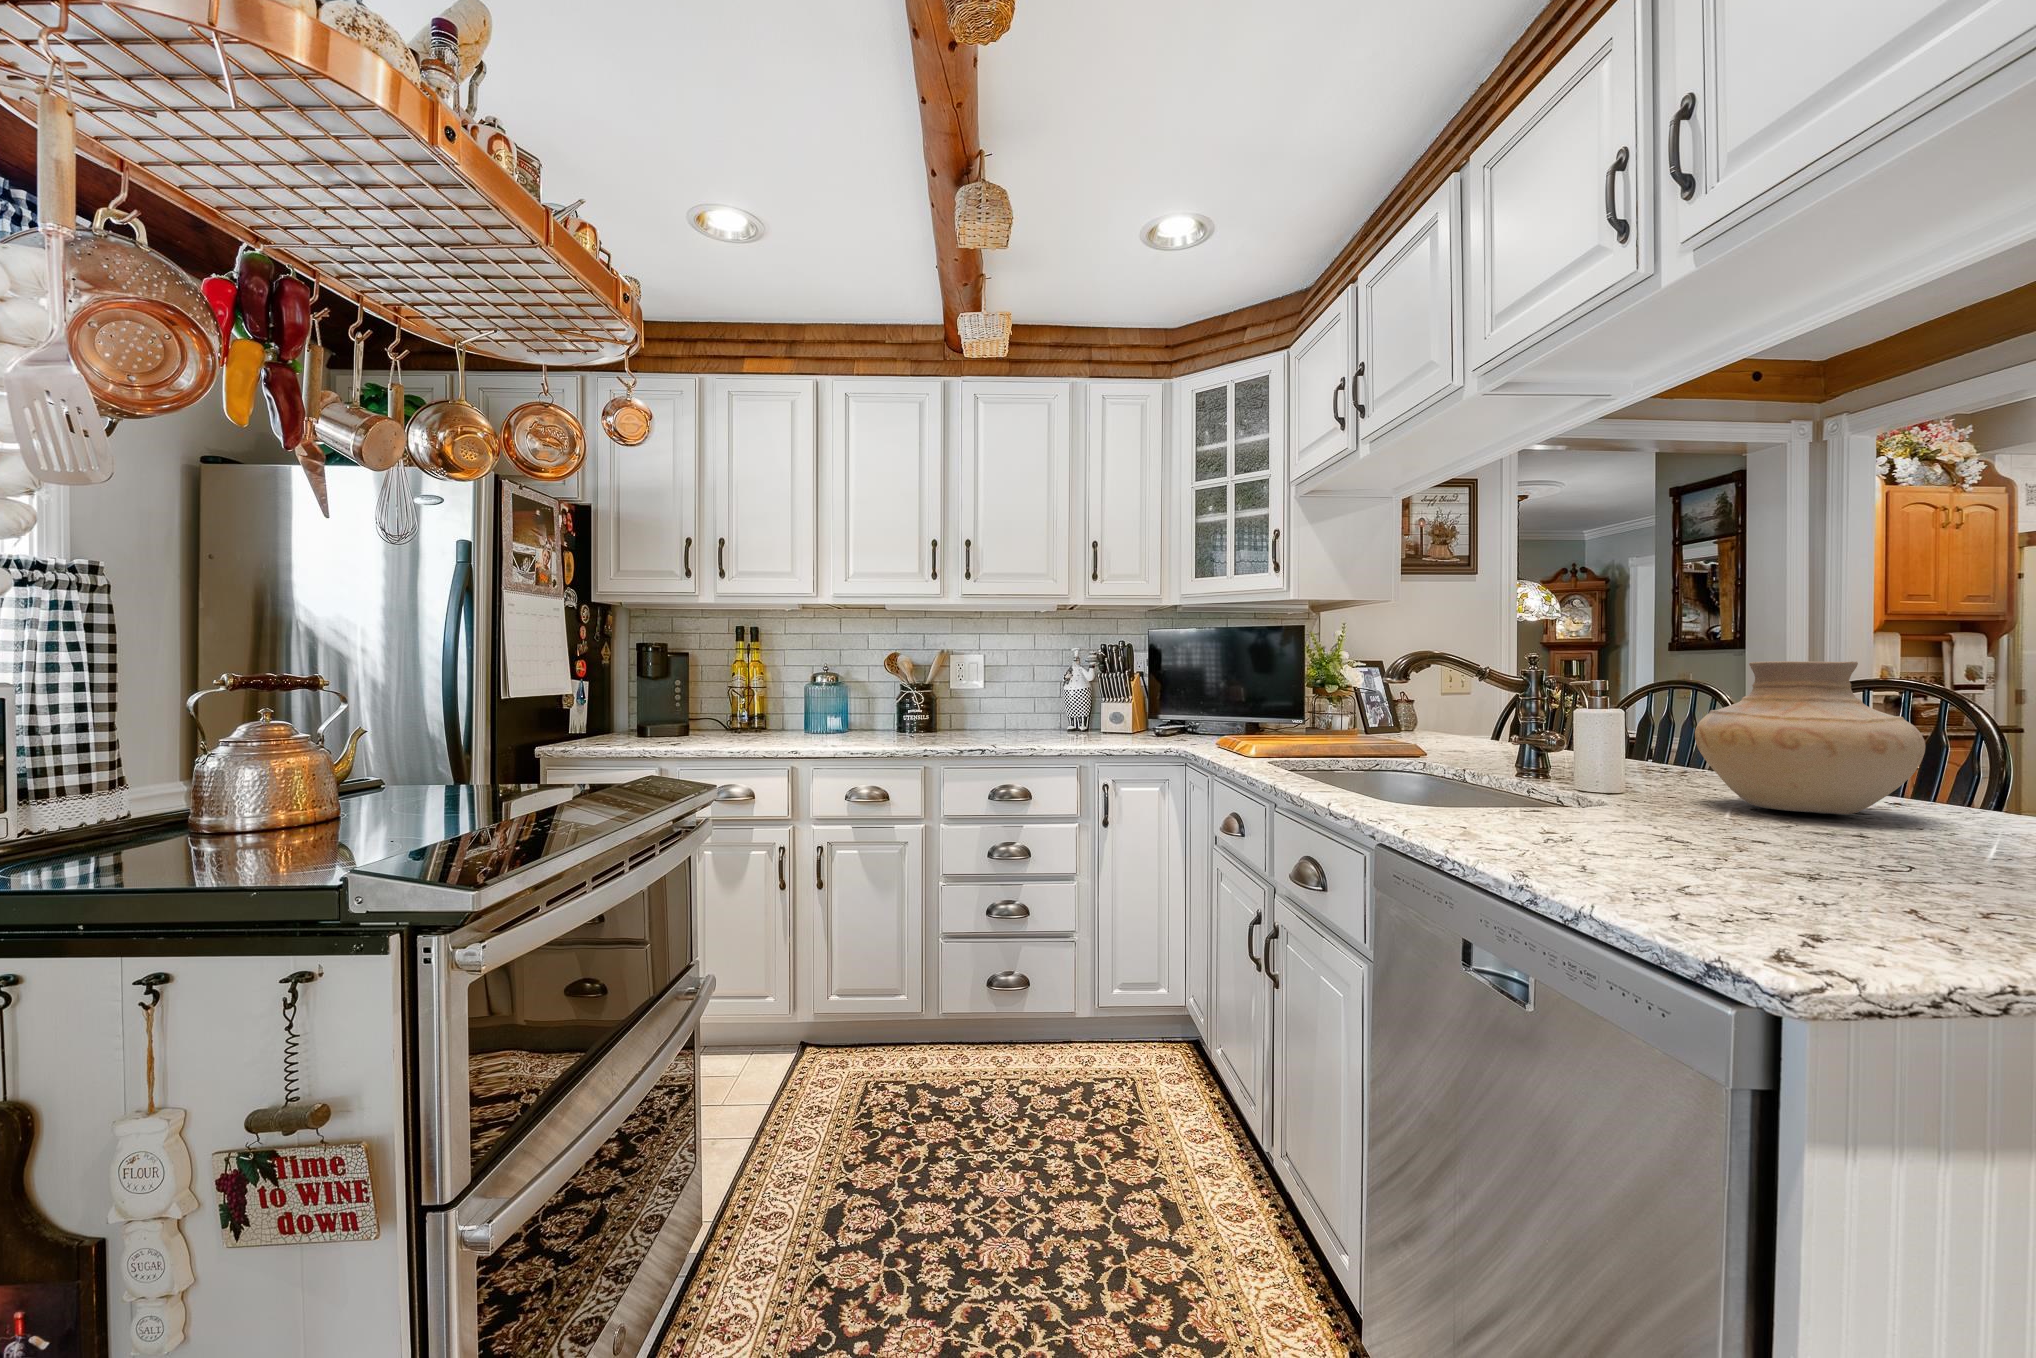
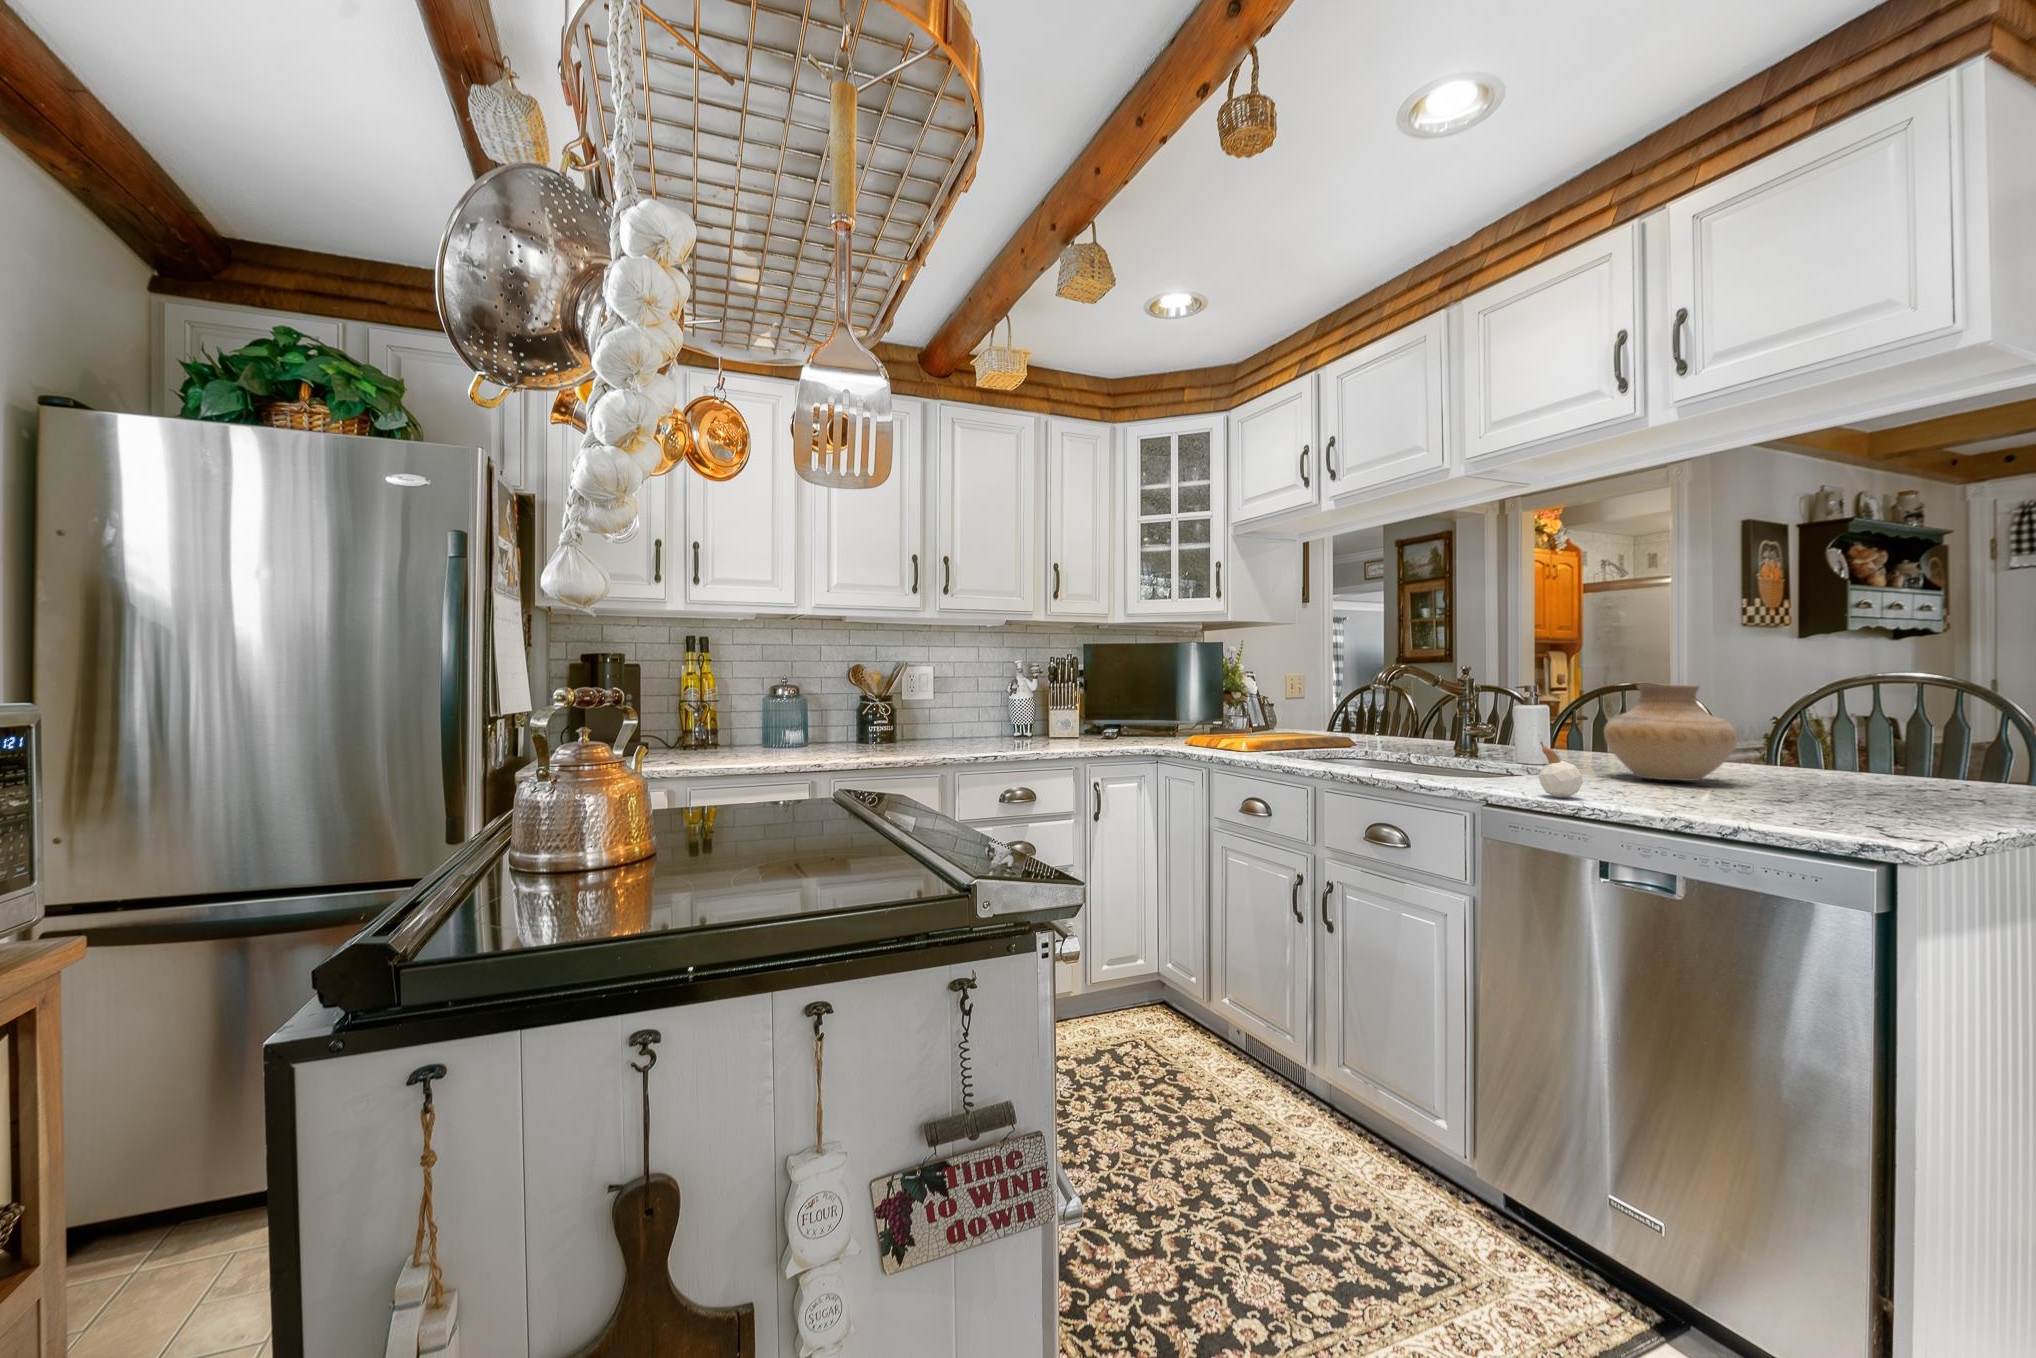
candle: none [1481,731,1542,824] -> present [1538,735,1583,797]

